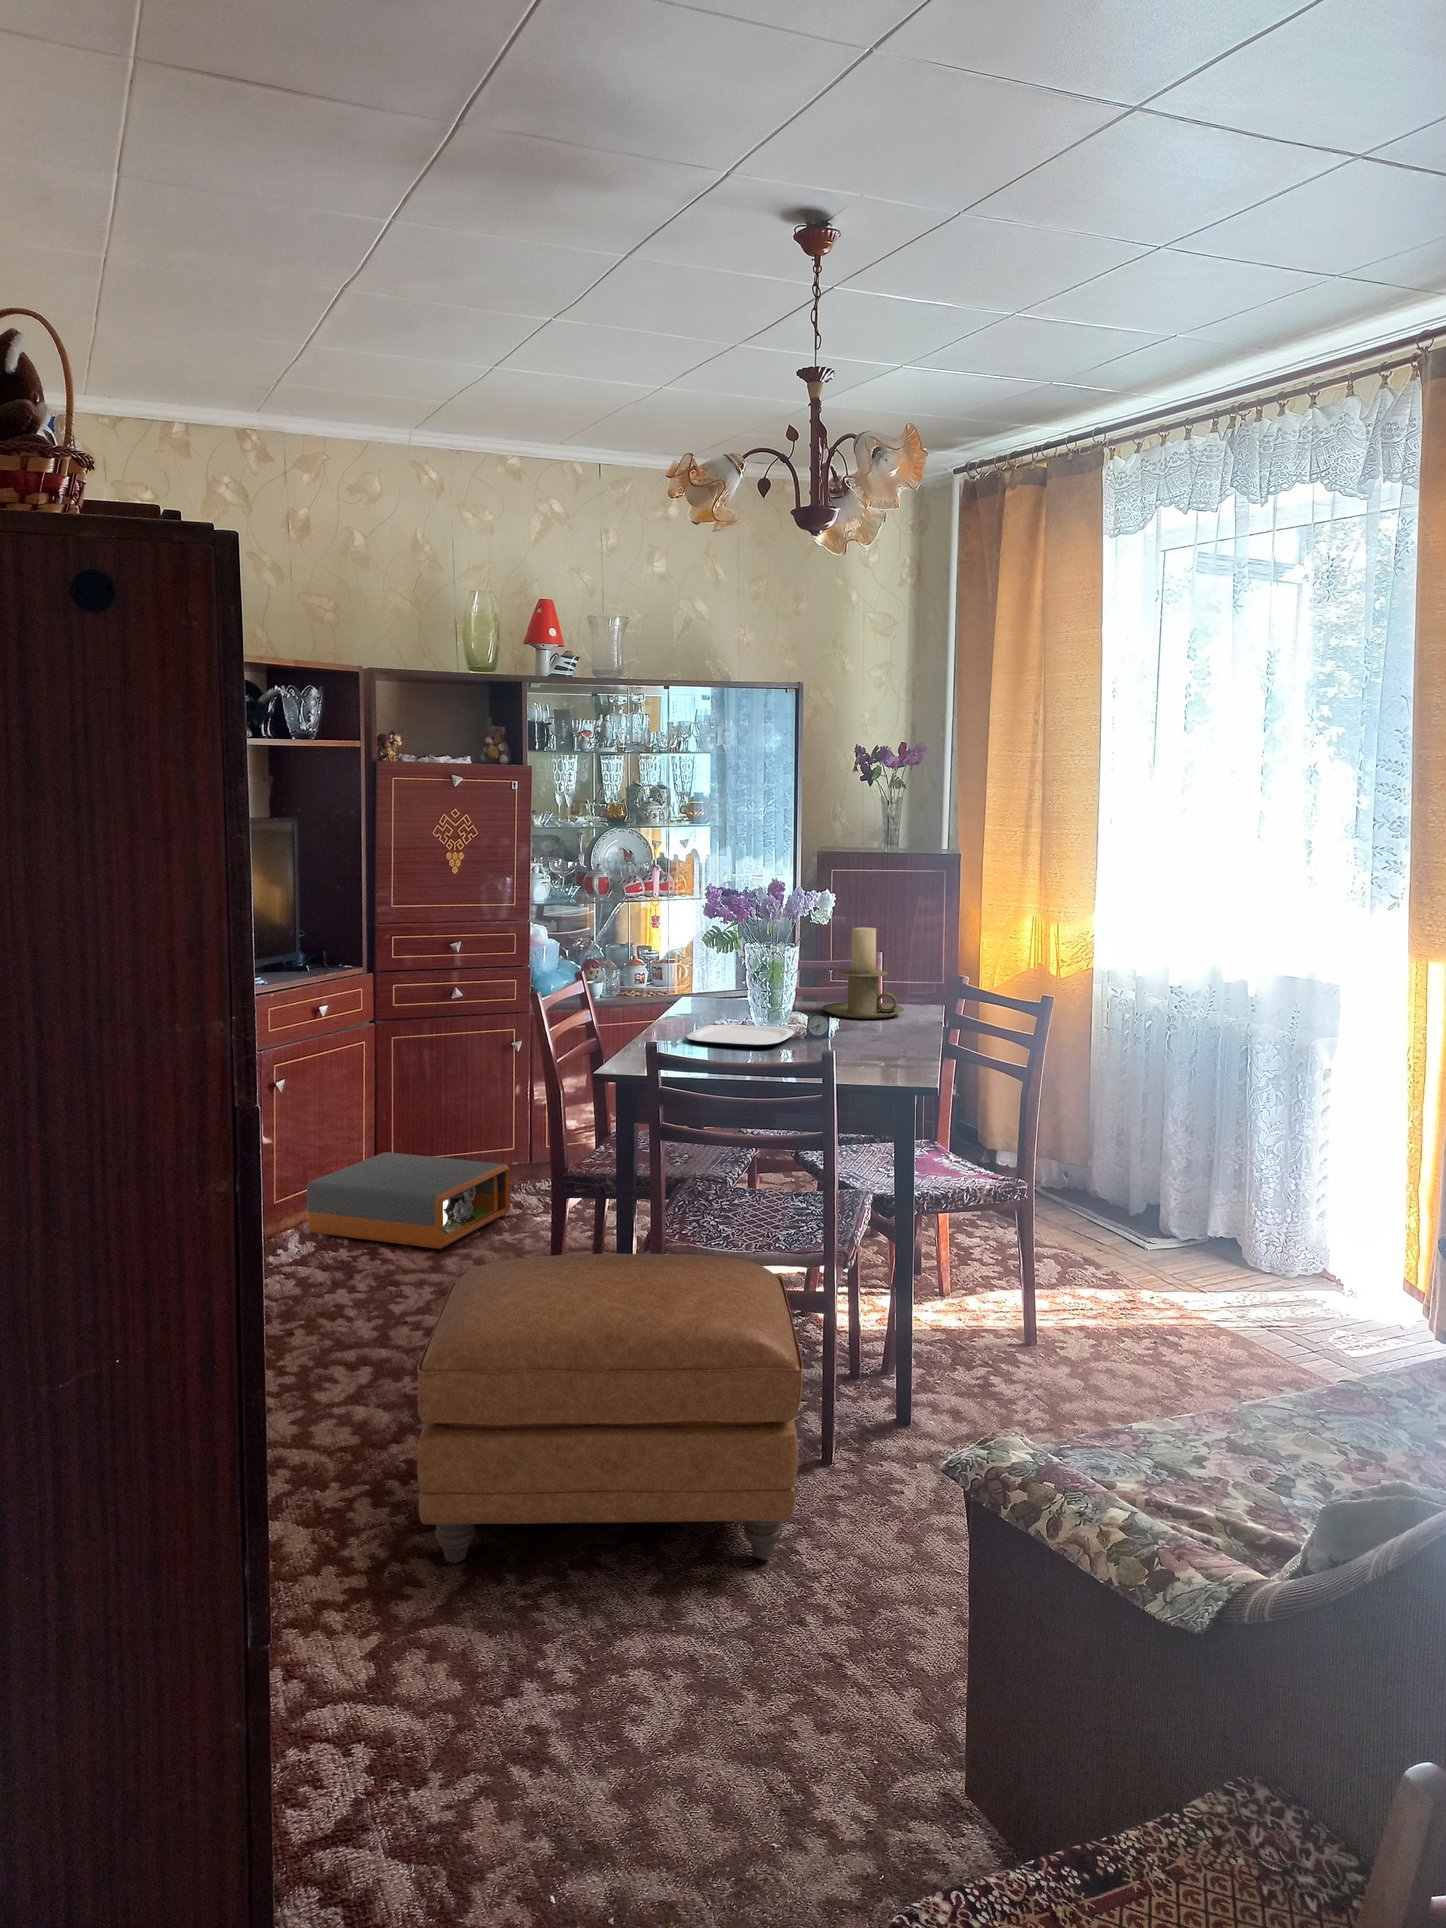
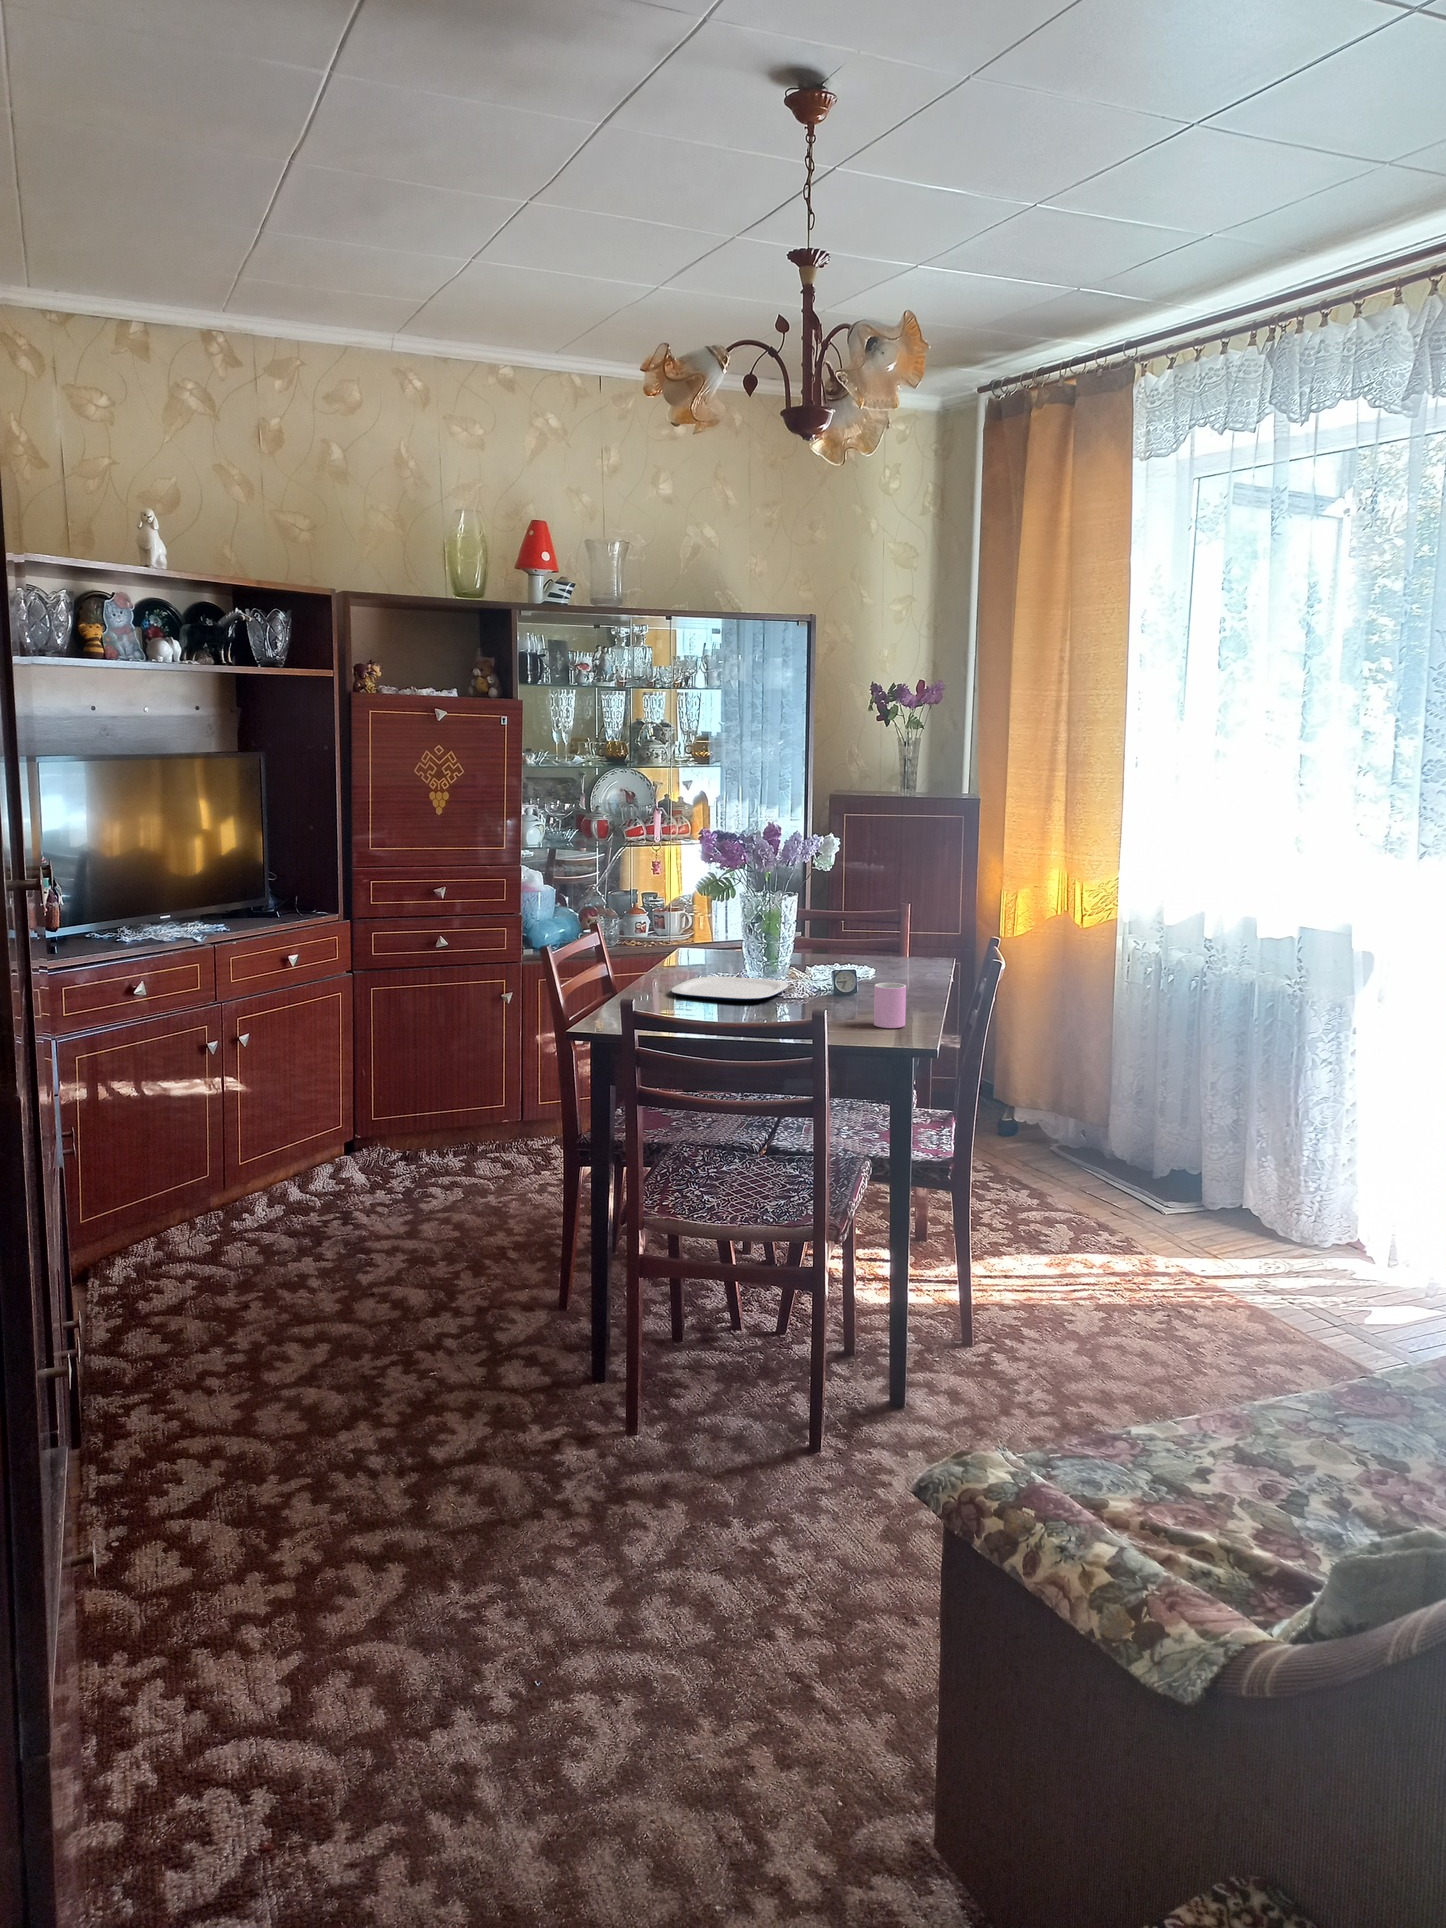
candle holder: present [822,927,904,1019] -> none [823,873,911,971]
cup: none [878,1029,908,1071] -> present [874,983,906,1028]
storage box: present [307,1152,510,1249] -> none [278,1109,498,1212]
ottoman: present [417,1254,803,1563] -> none [348,1227,777,1569]

